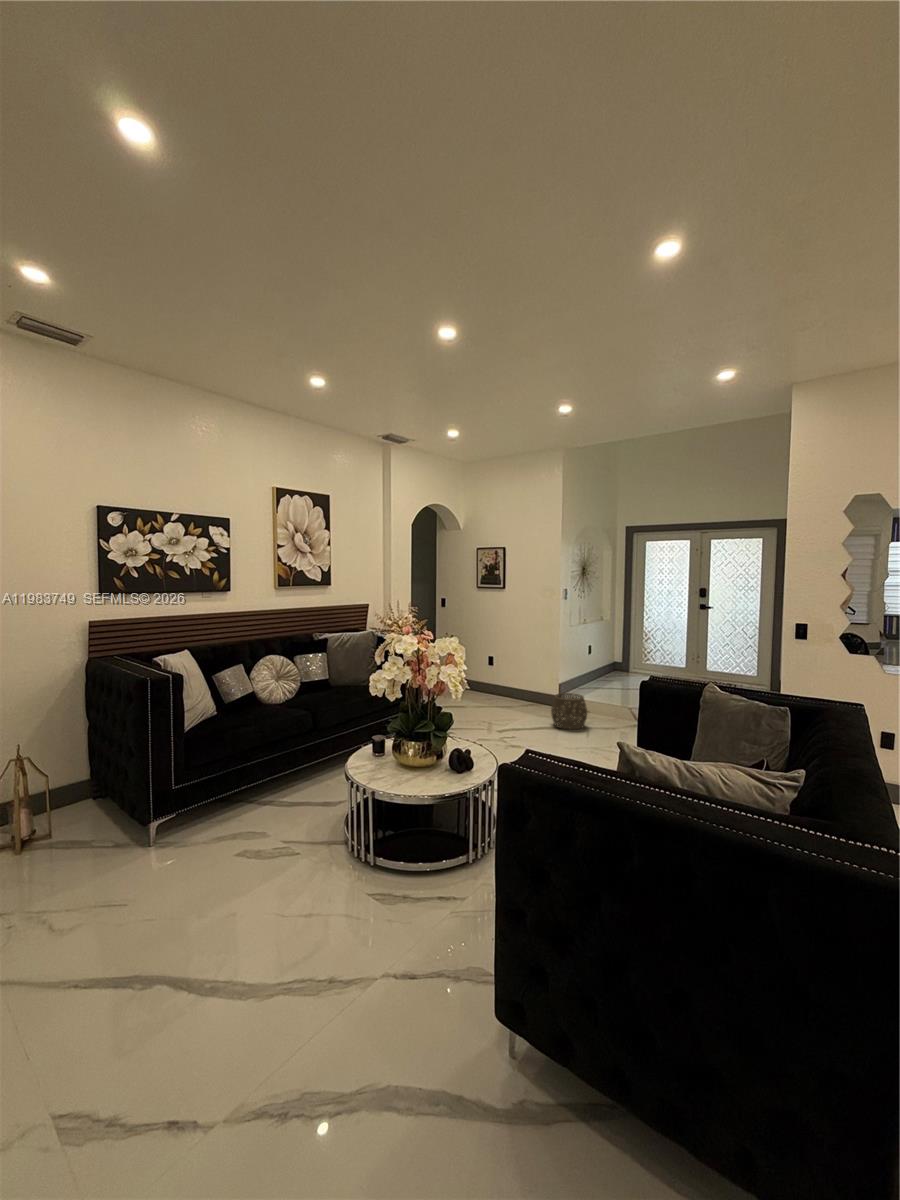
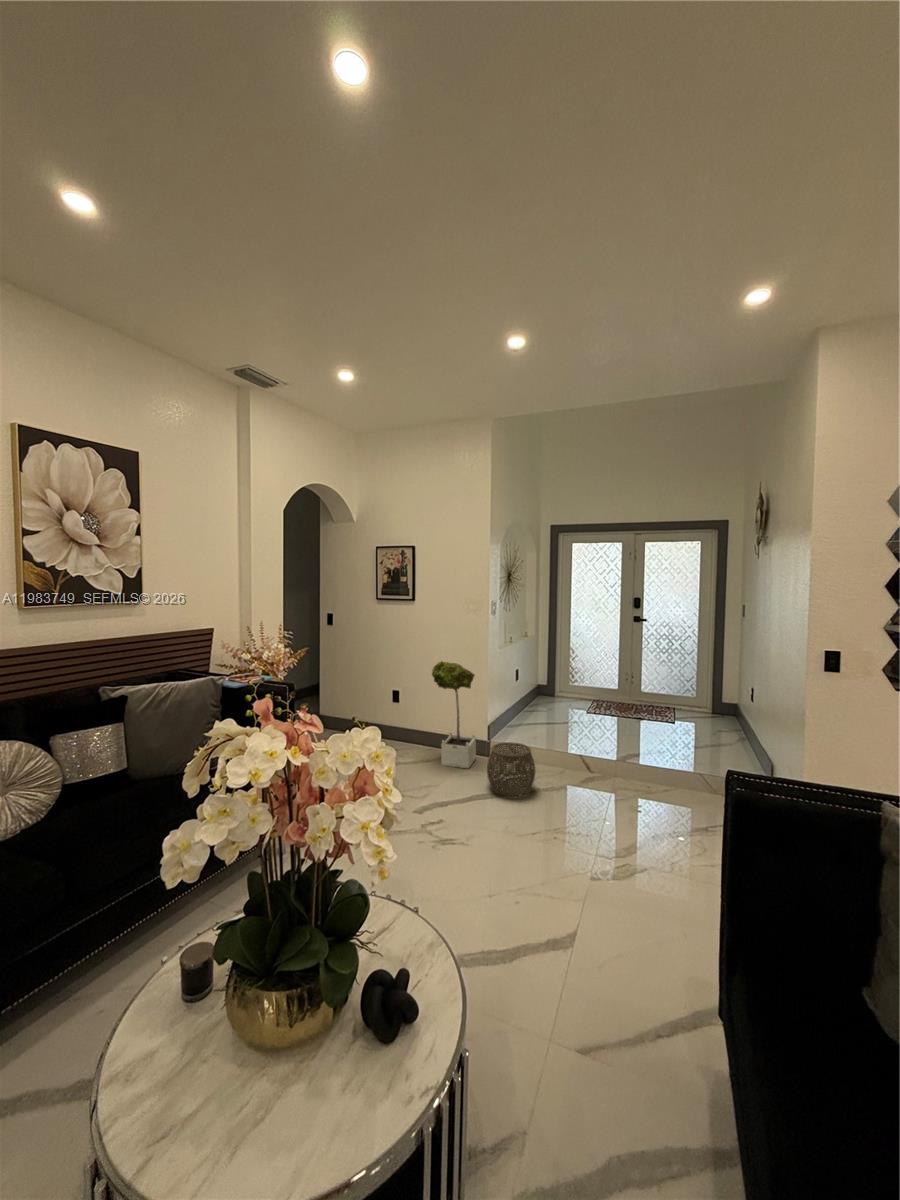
potted tree: none [515,633,549,714] -> present [432,661,476,768]

